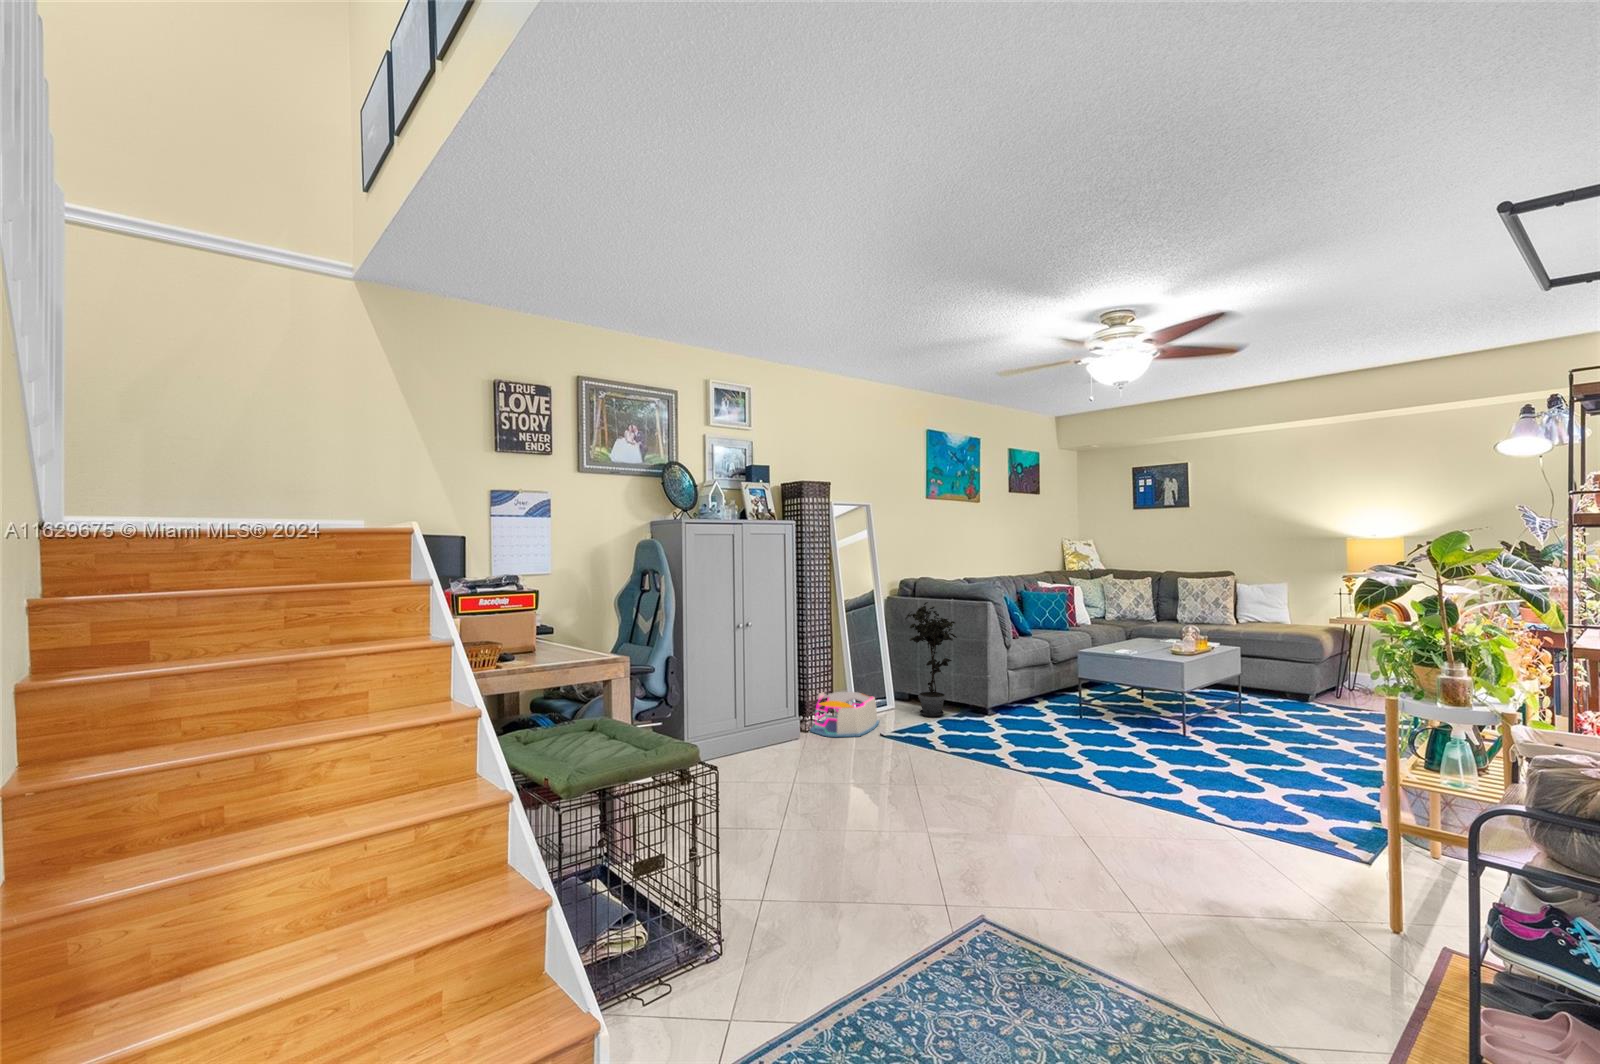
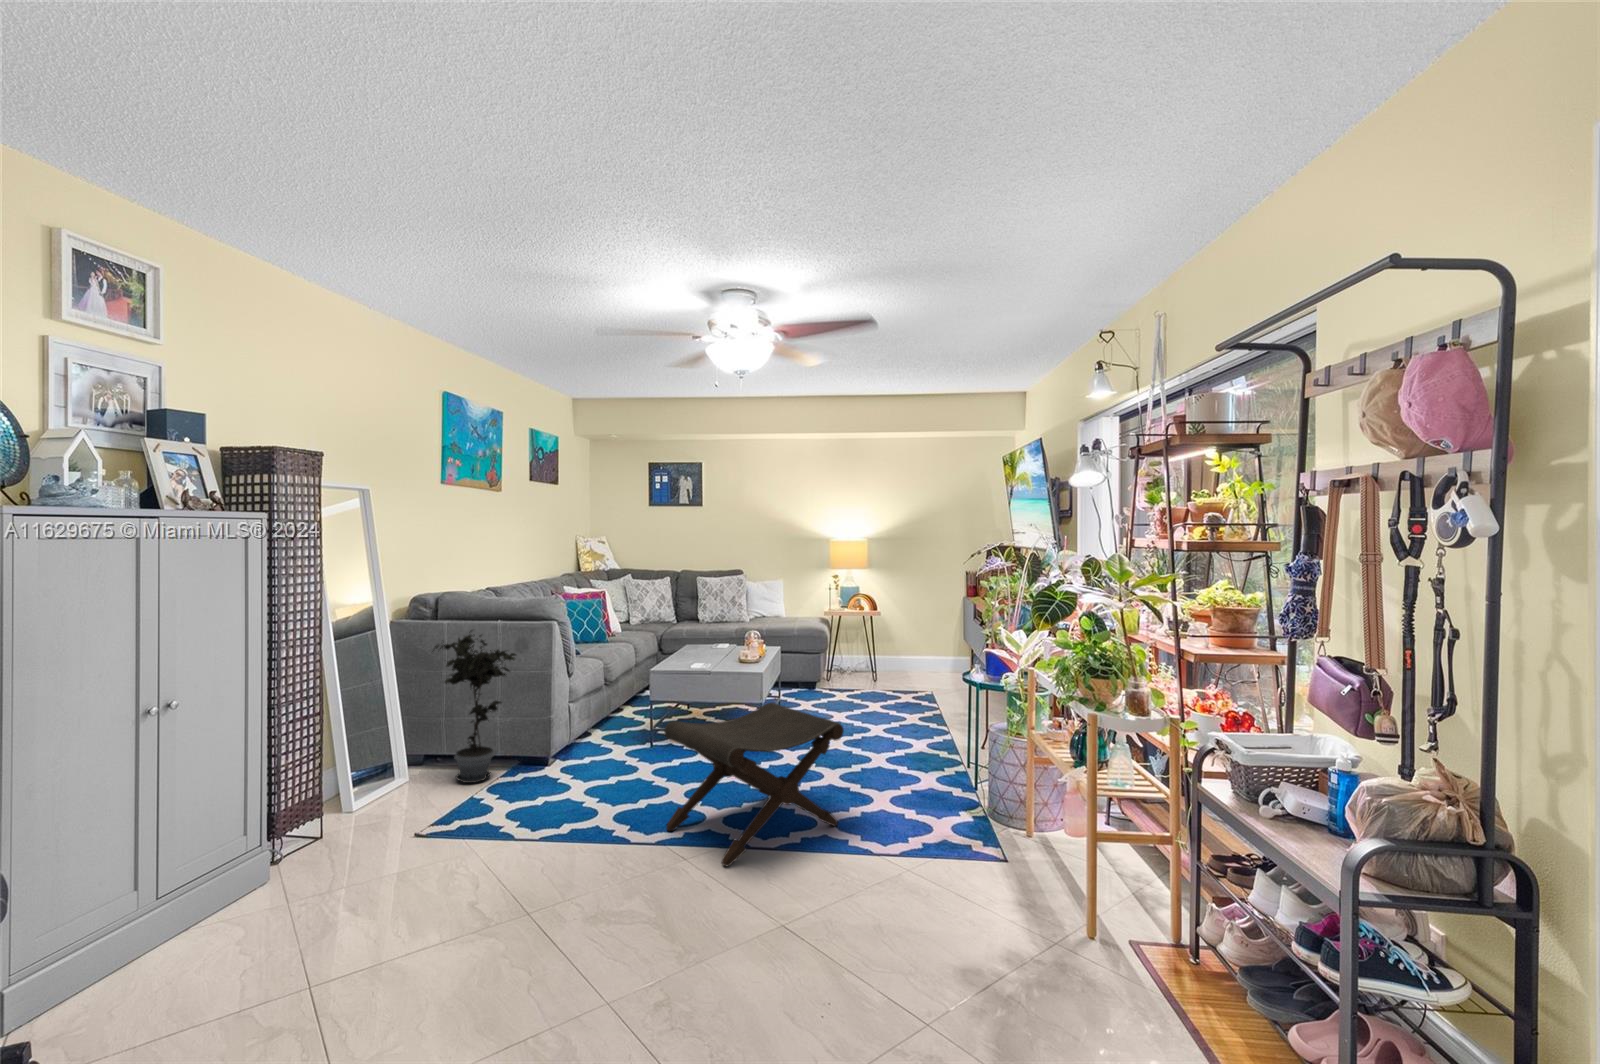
footstool: none [1041,676,1206,793] -> present [664,702,844,866]
storage bin: present [810,692,879,737] -> none [286,773,403,863]

